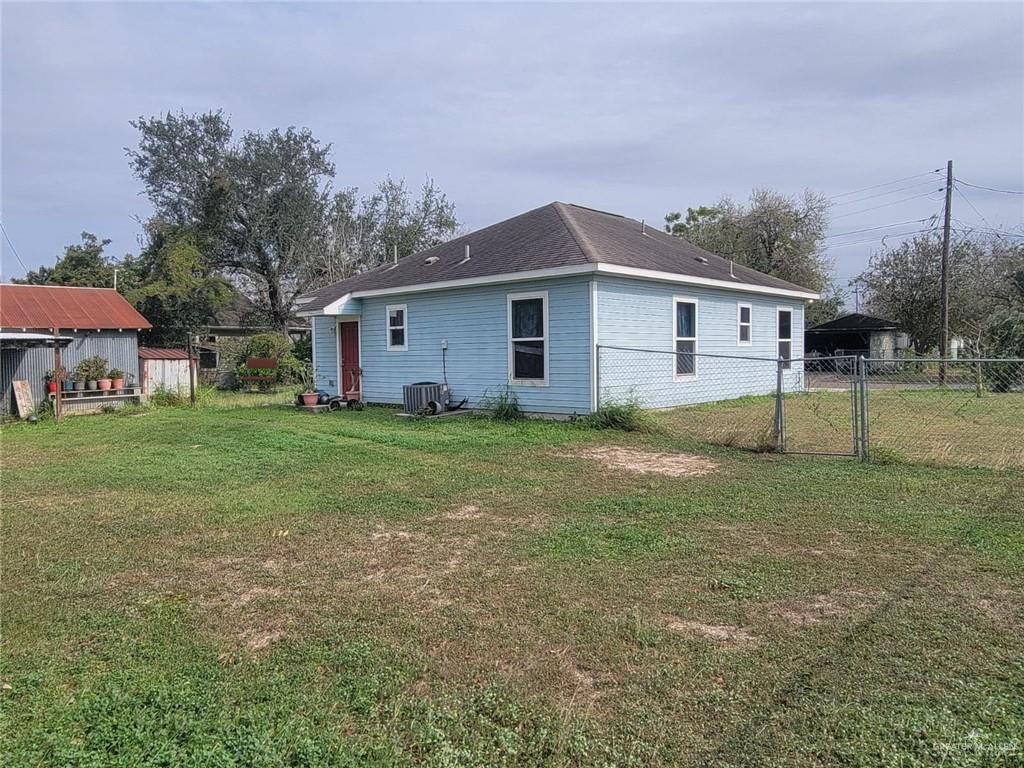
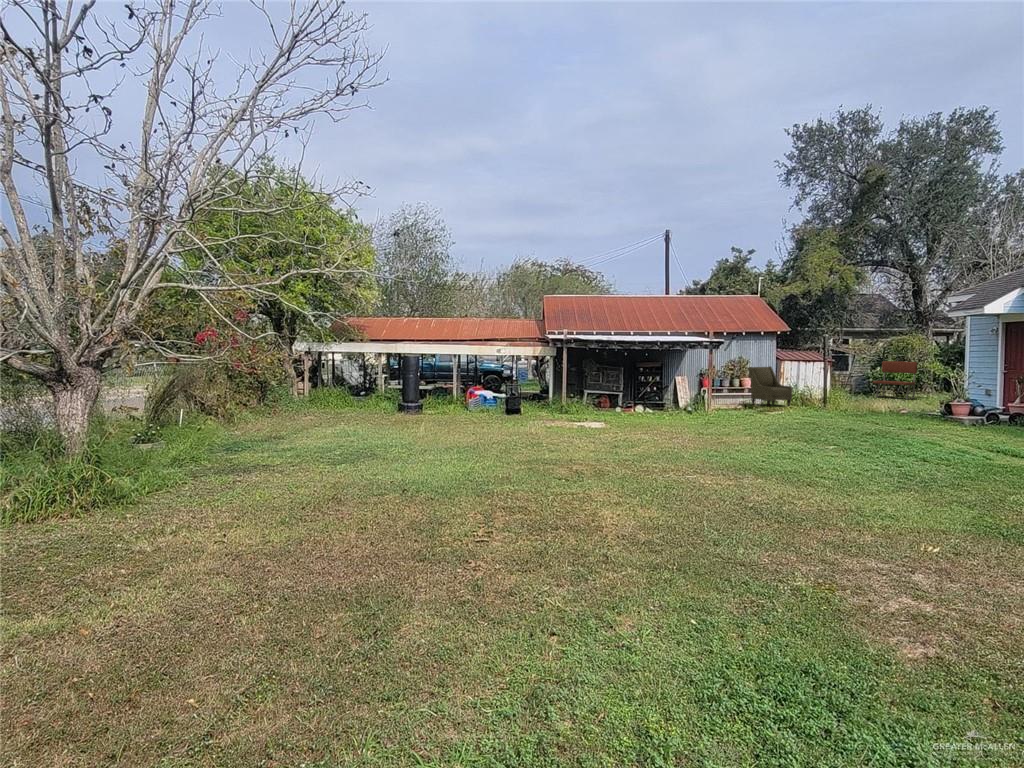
chair: none [107,366,160,410] -> present [748,366,792,407]

